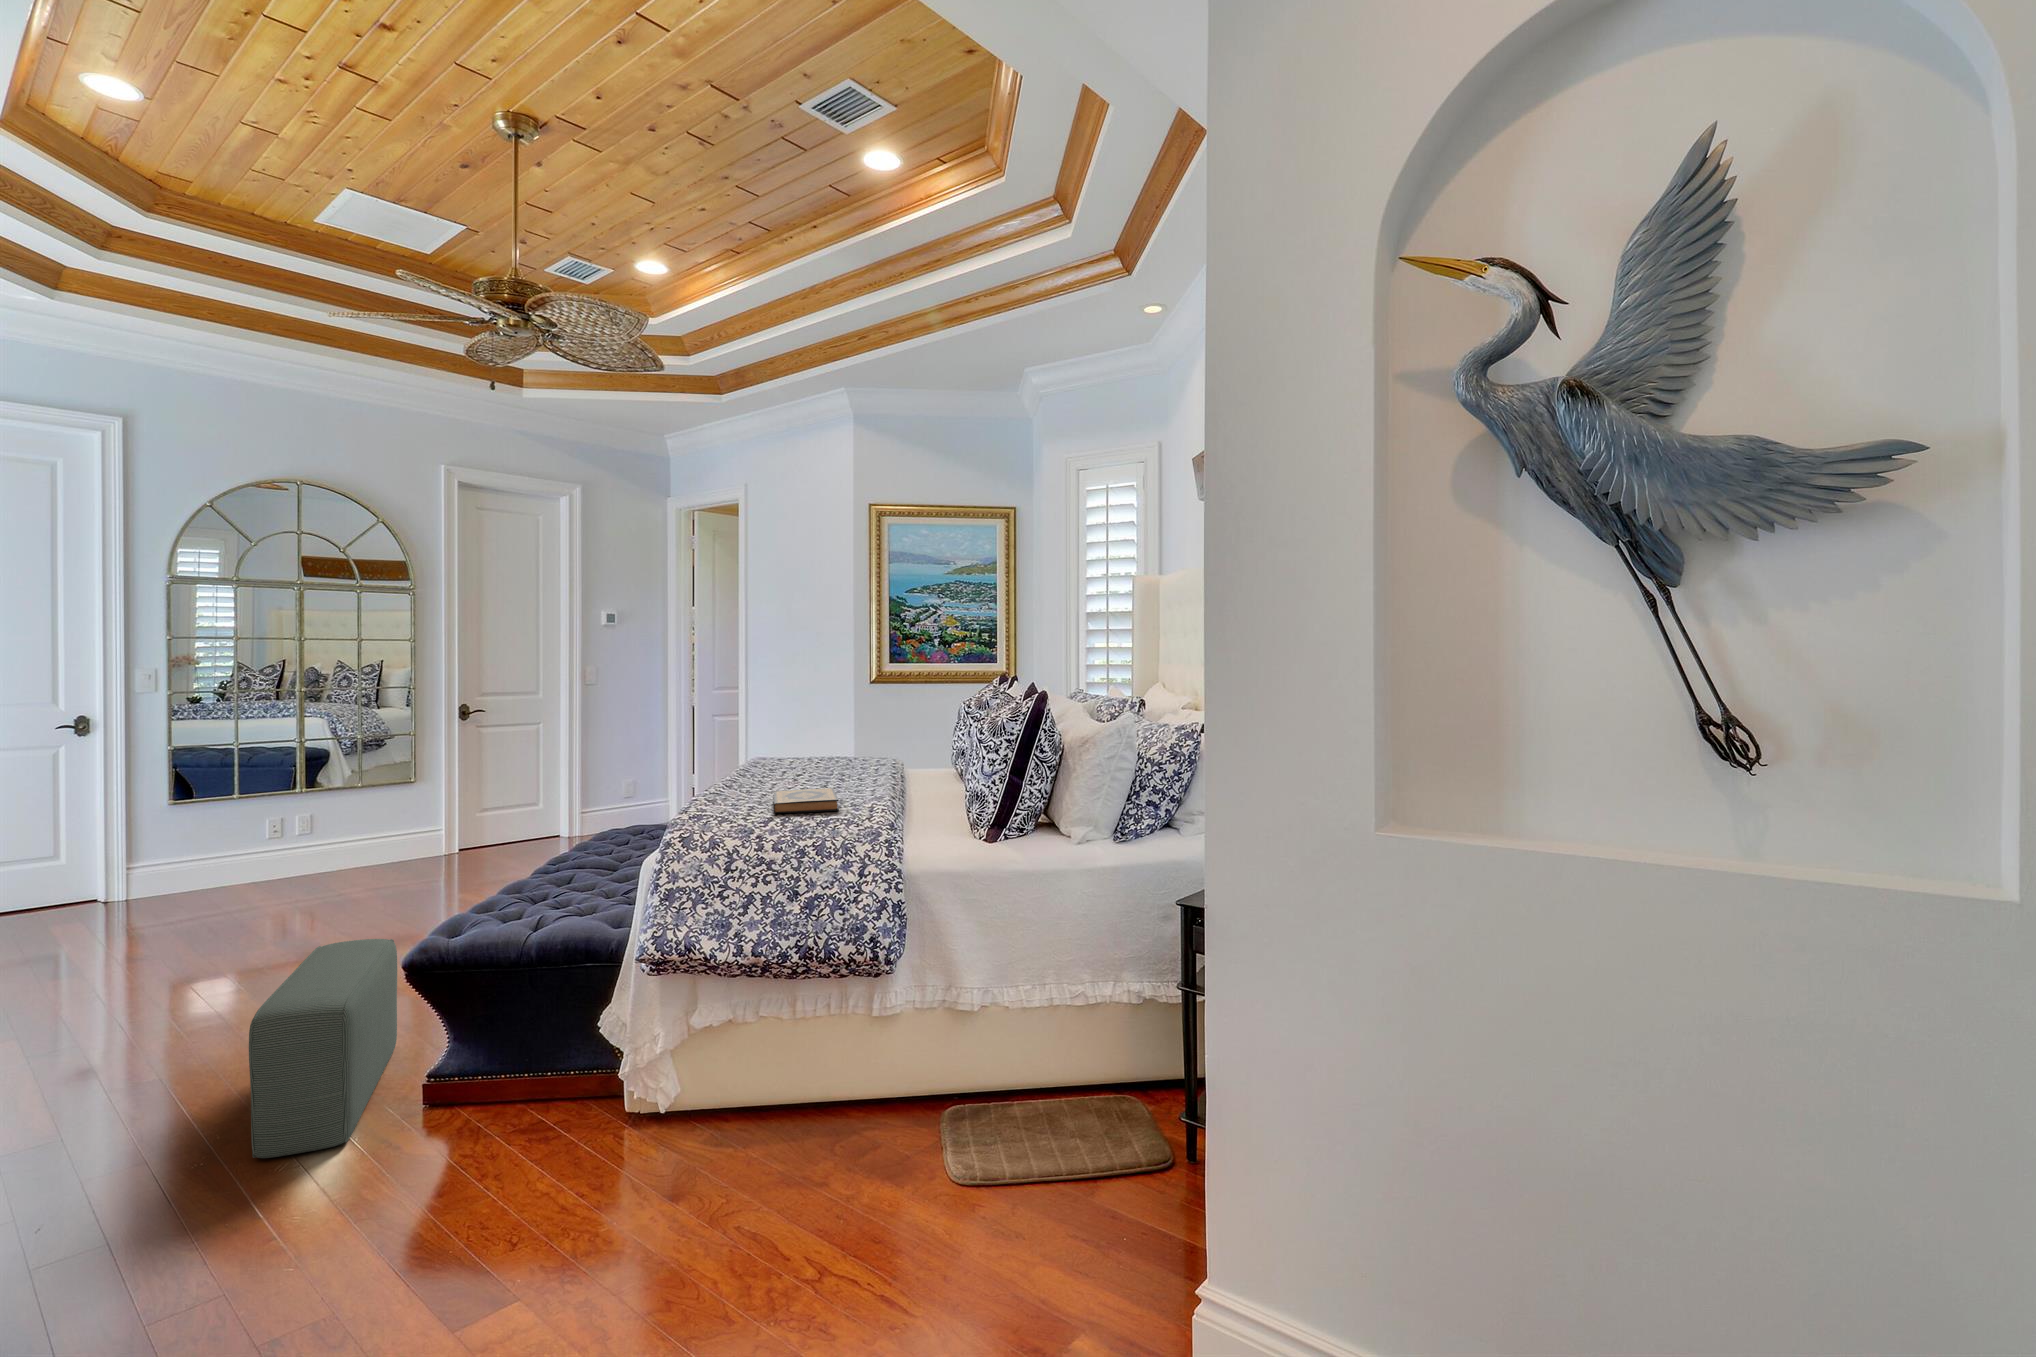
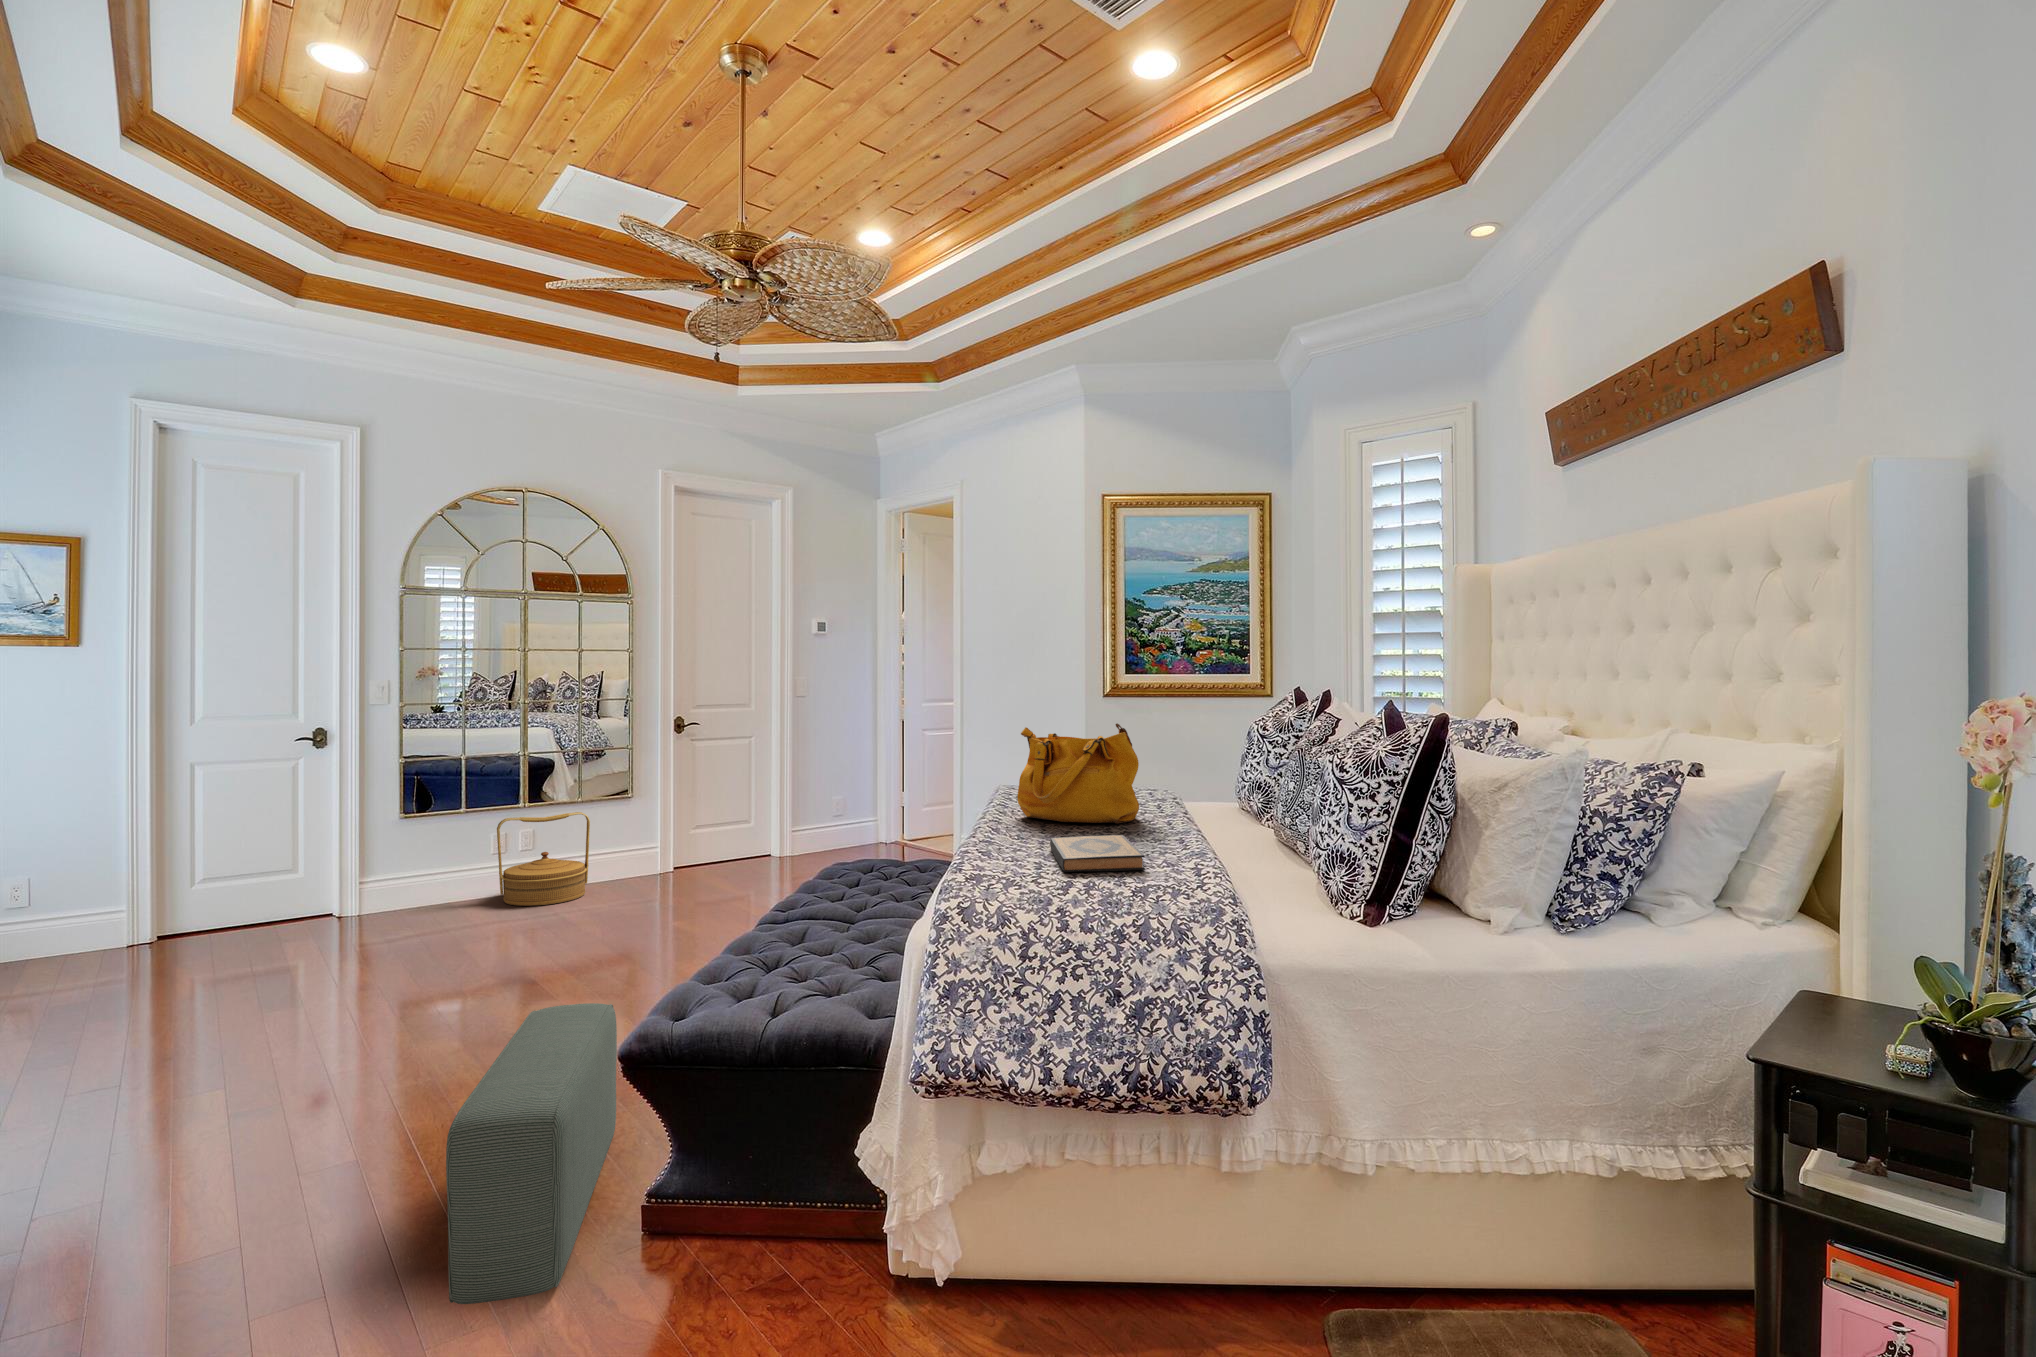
handbag: none [762,702,861,783] -> present [1017,723,1139,823]
woven basket: none [268,796,368,886] -> present [497,812,590,906]

